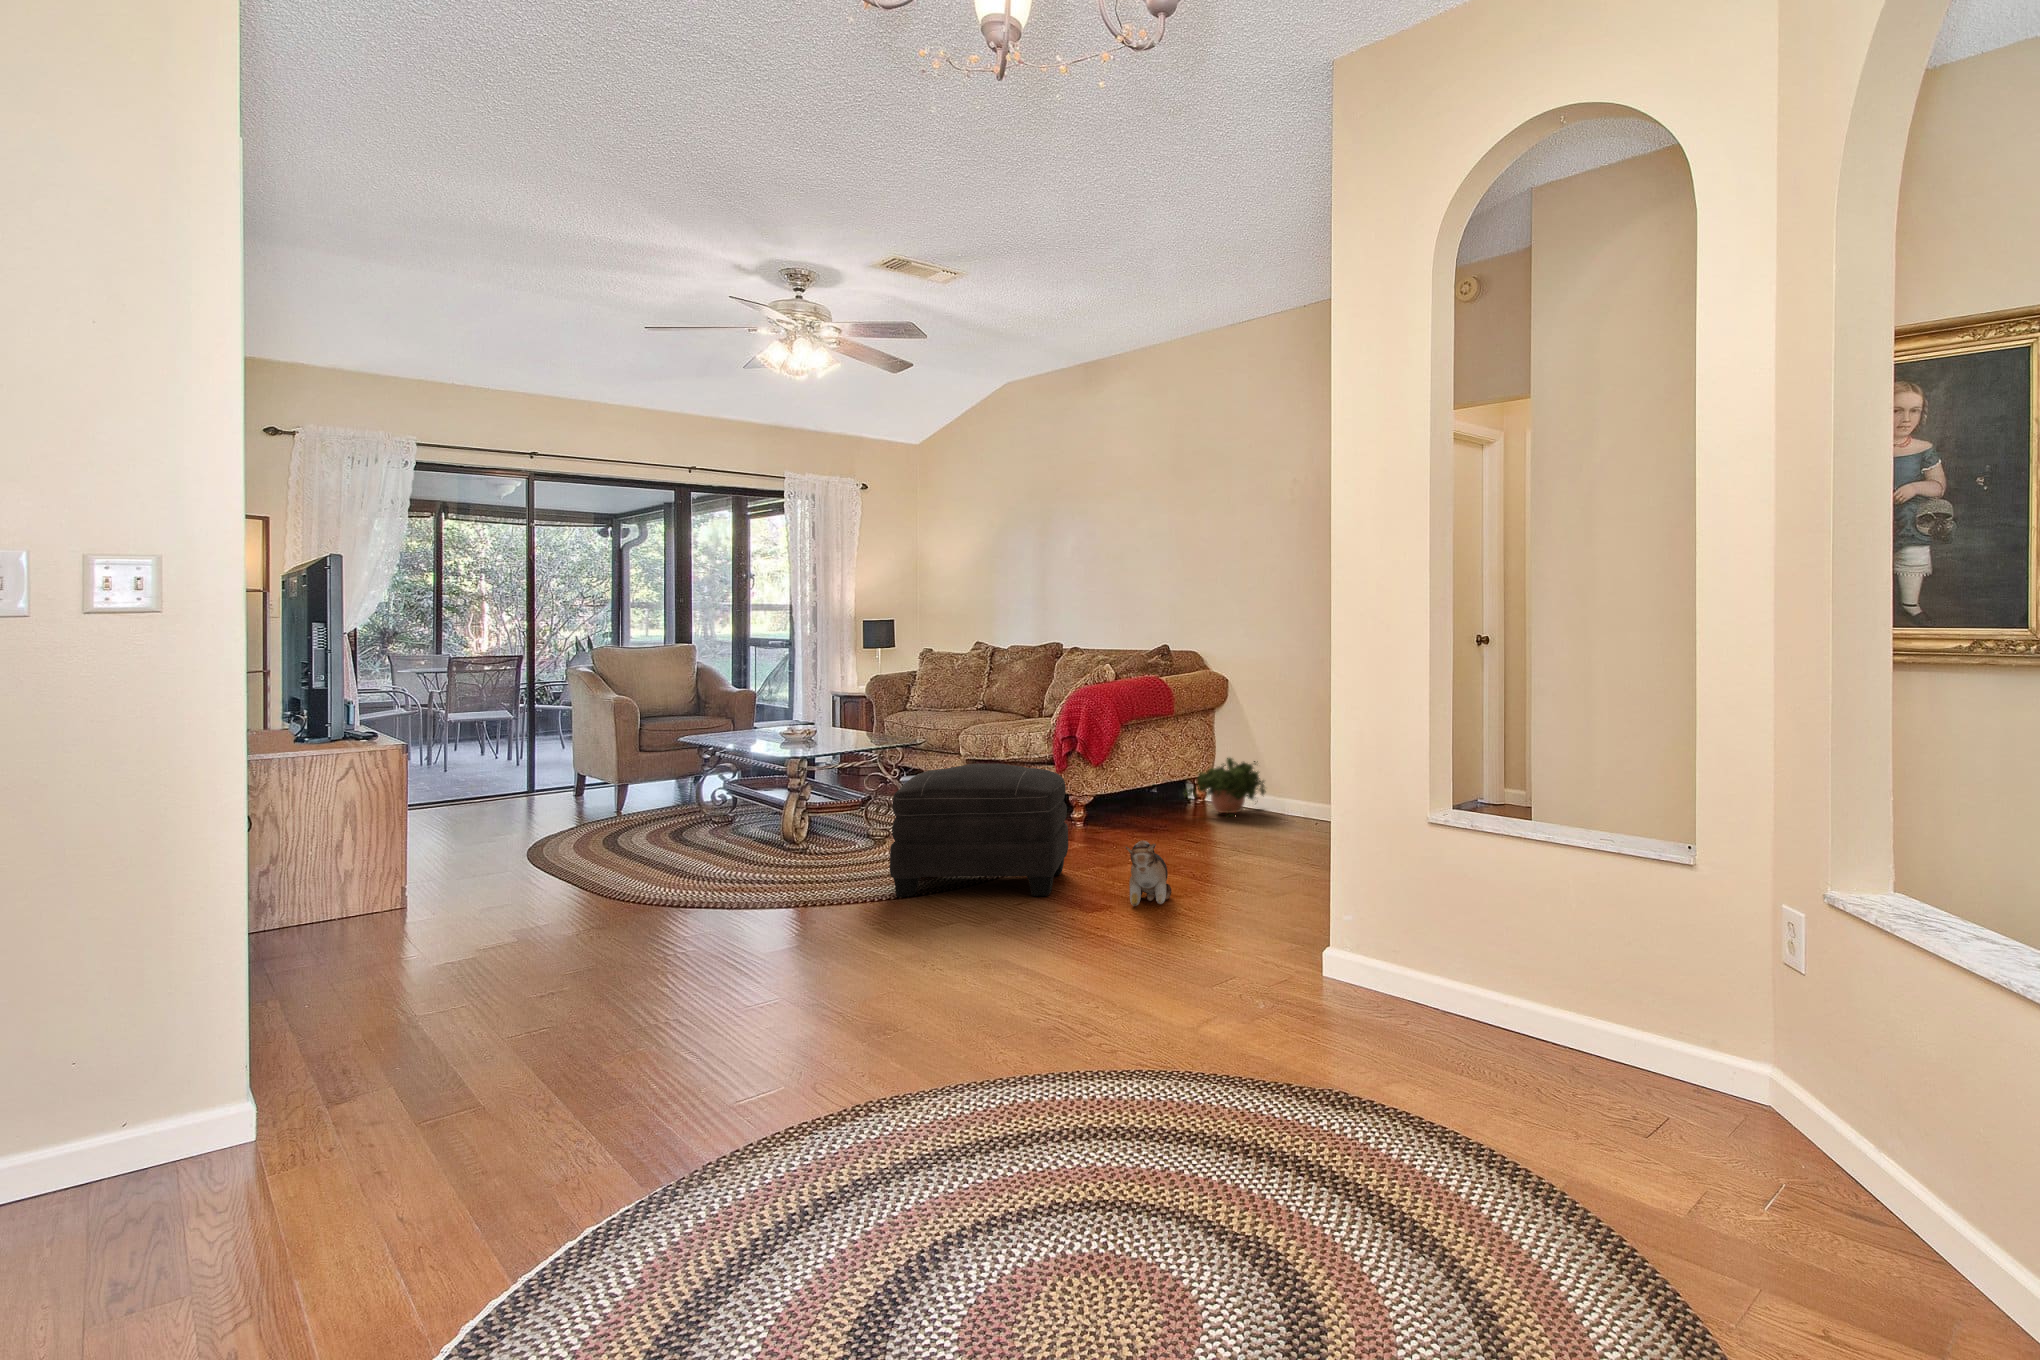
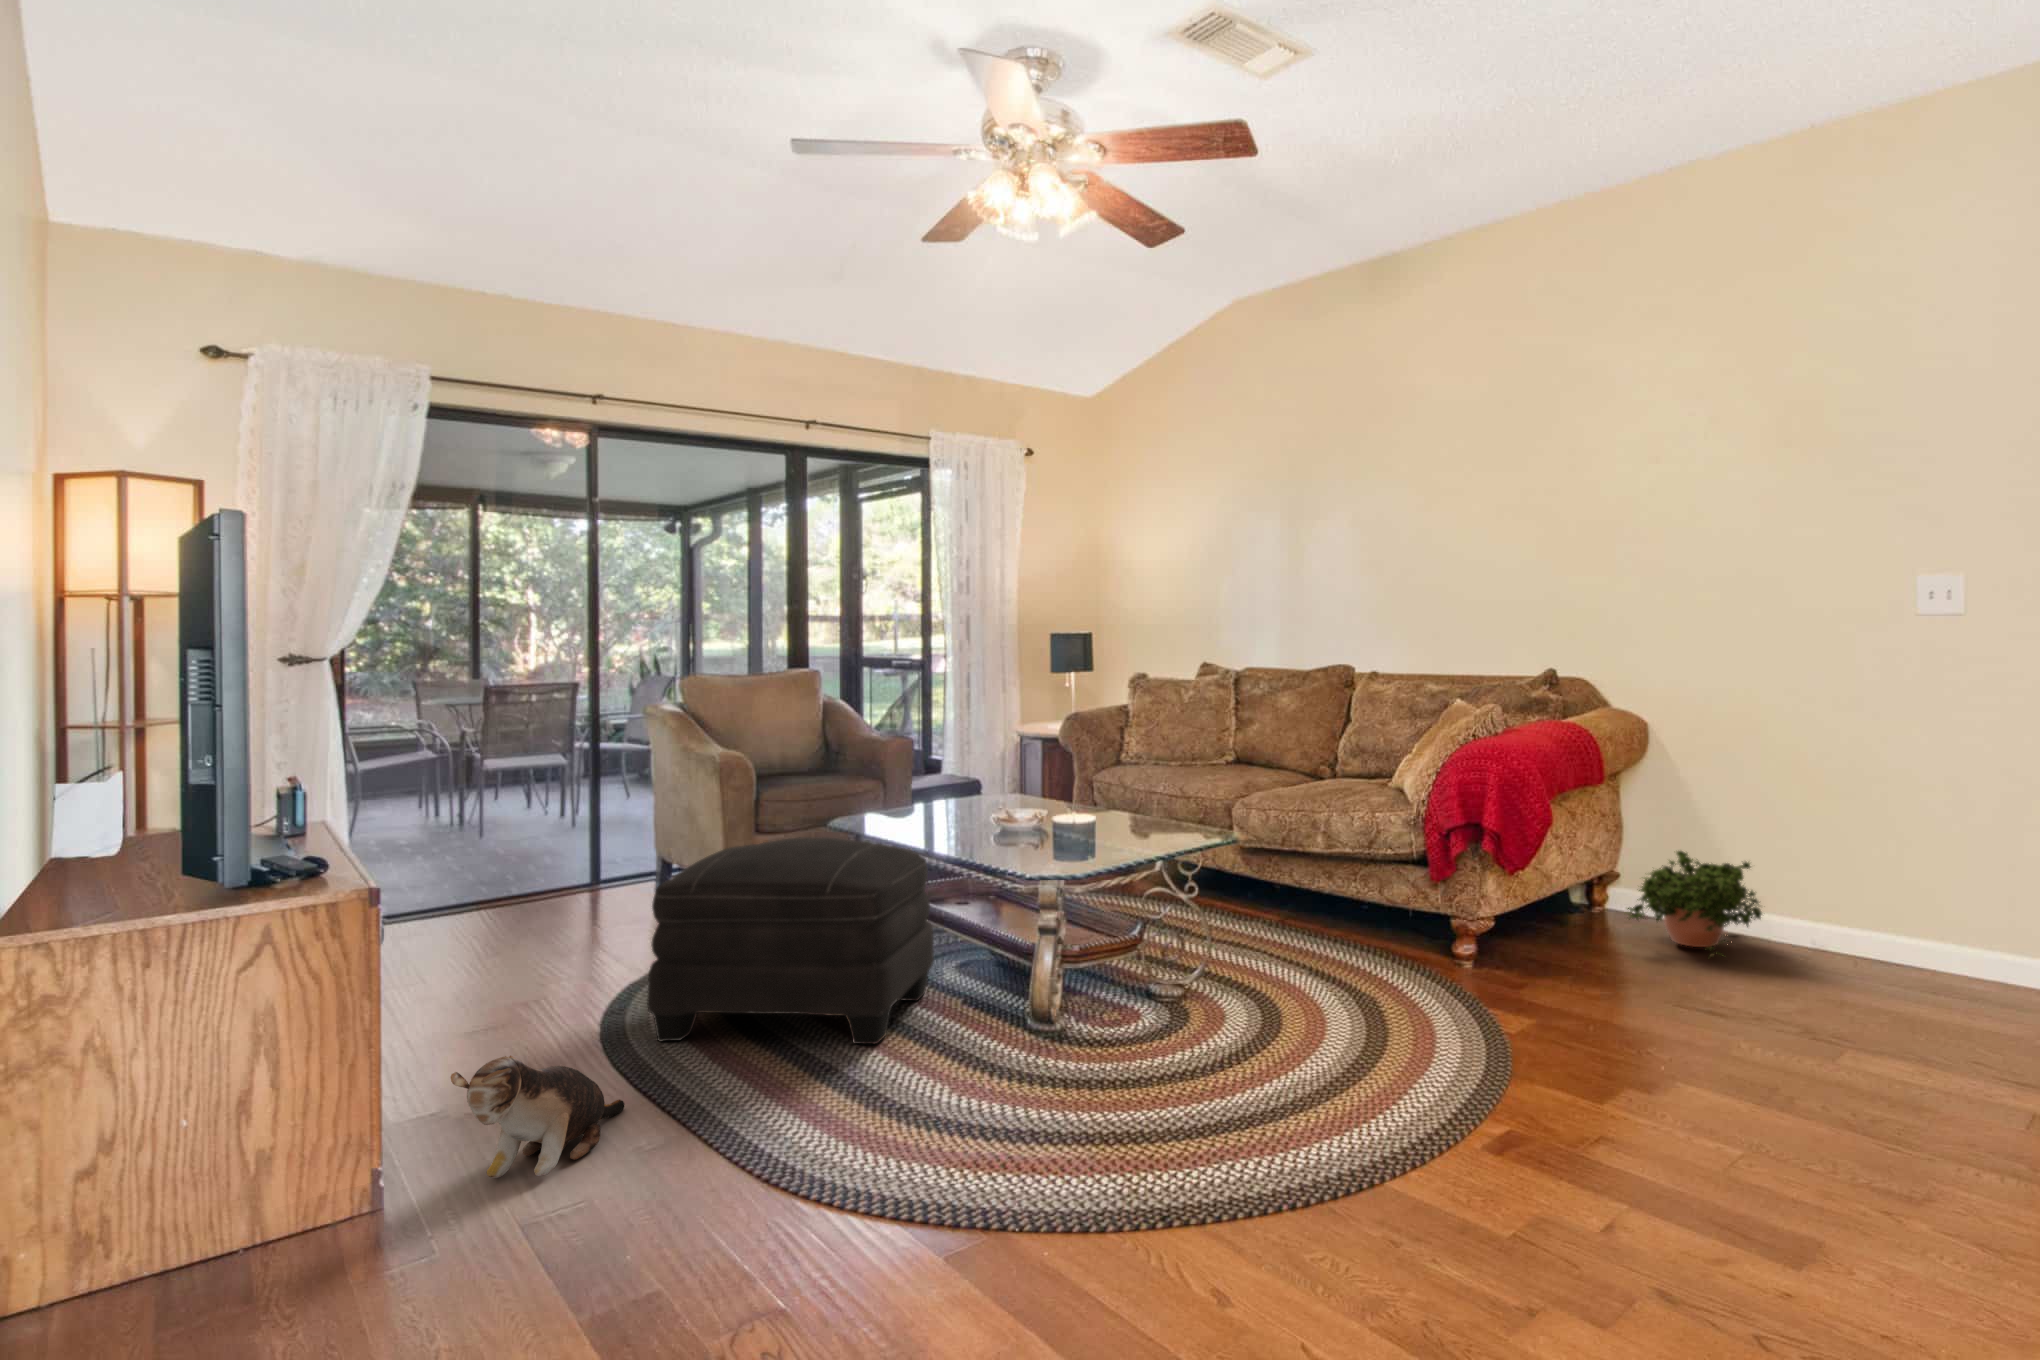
ottoman: present [890,764,1068,897] -> present [647,837,934,1044]
plush toy: present [1126,841,1172,906] -> present [451,1056,624,1178]

